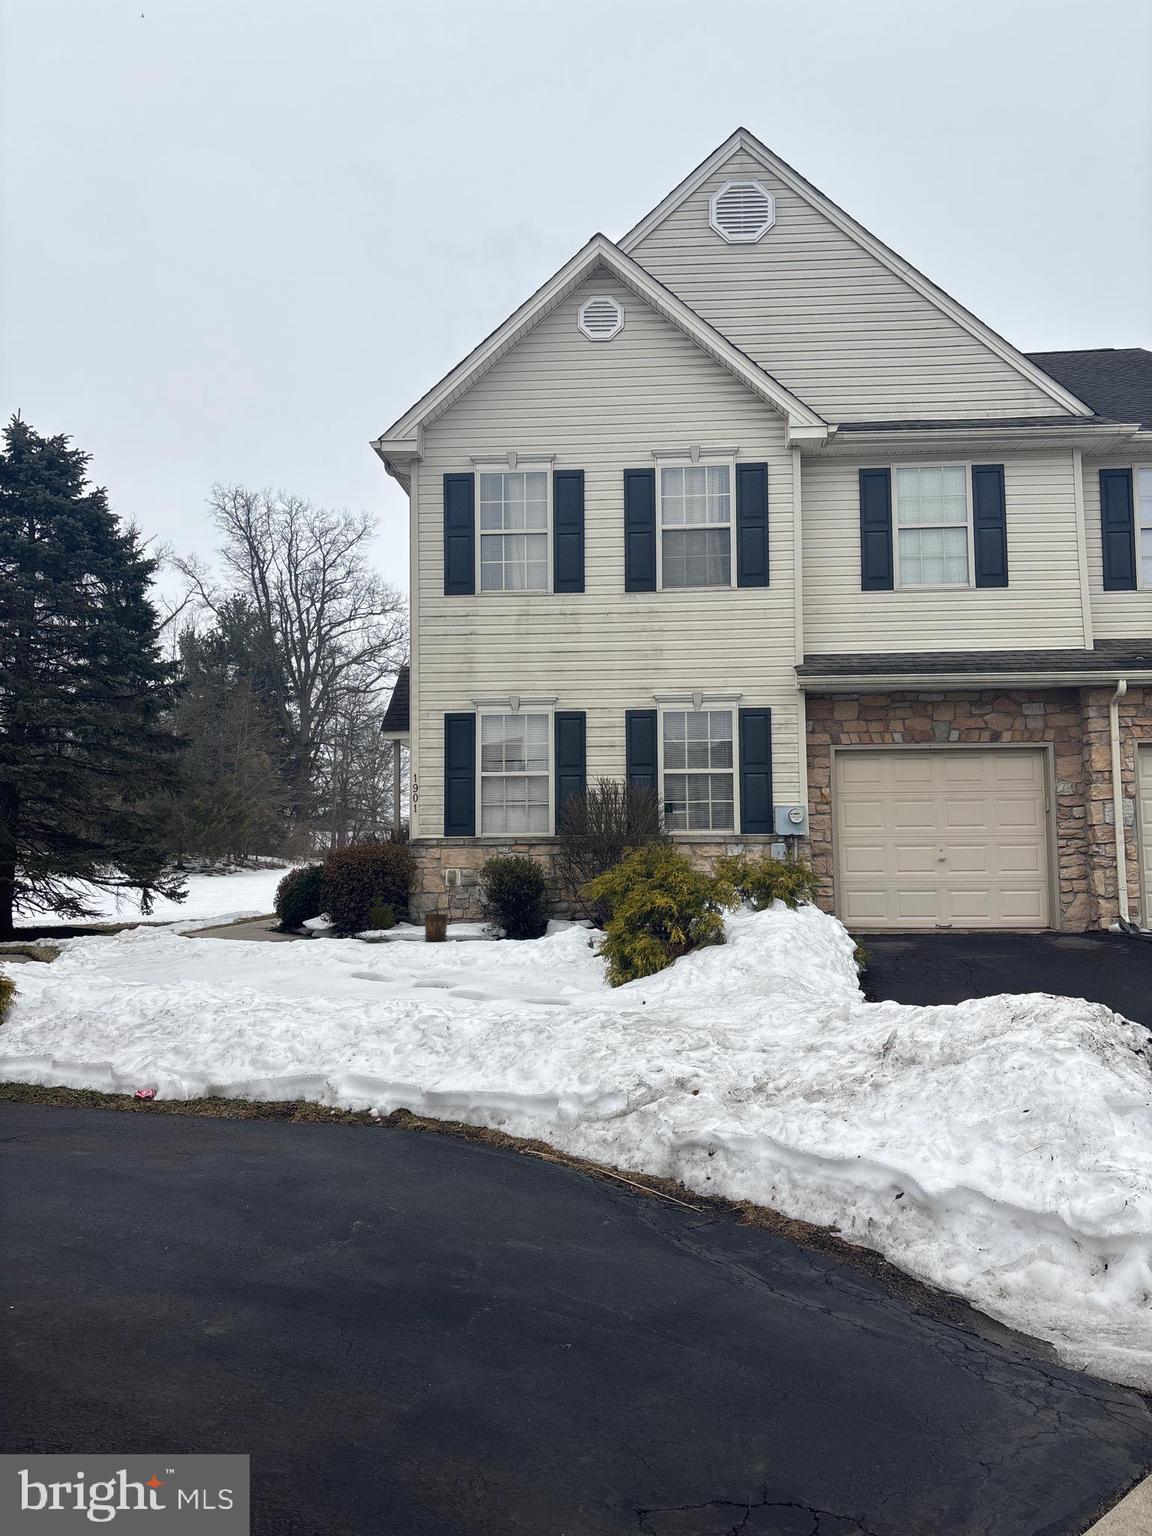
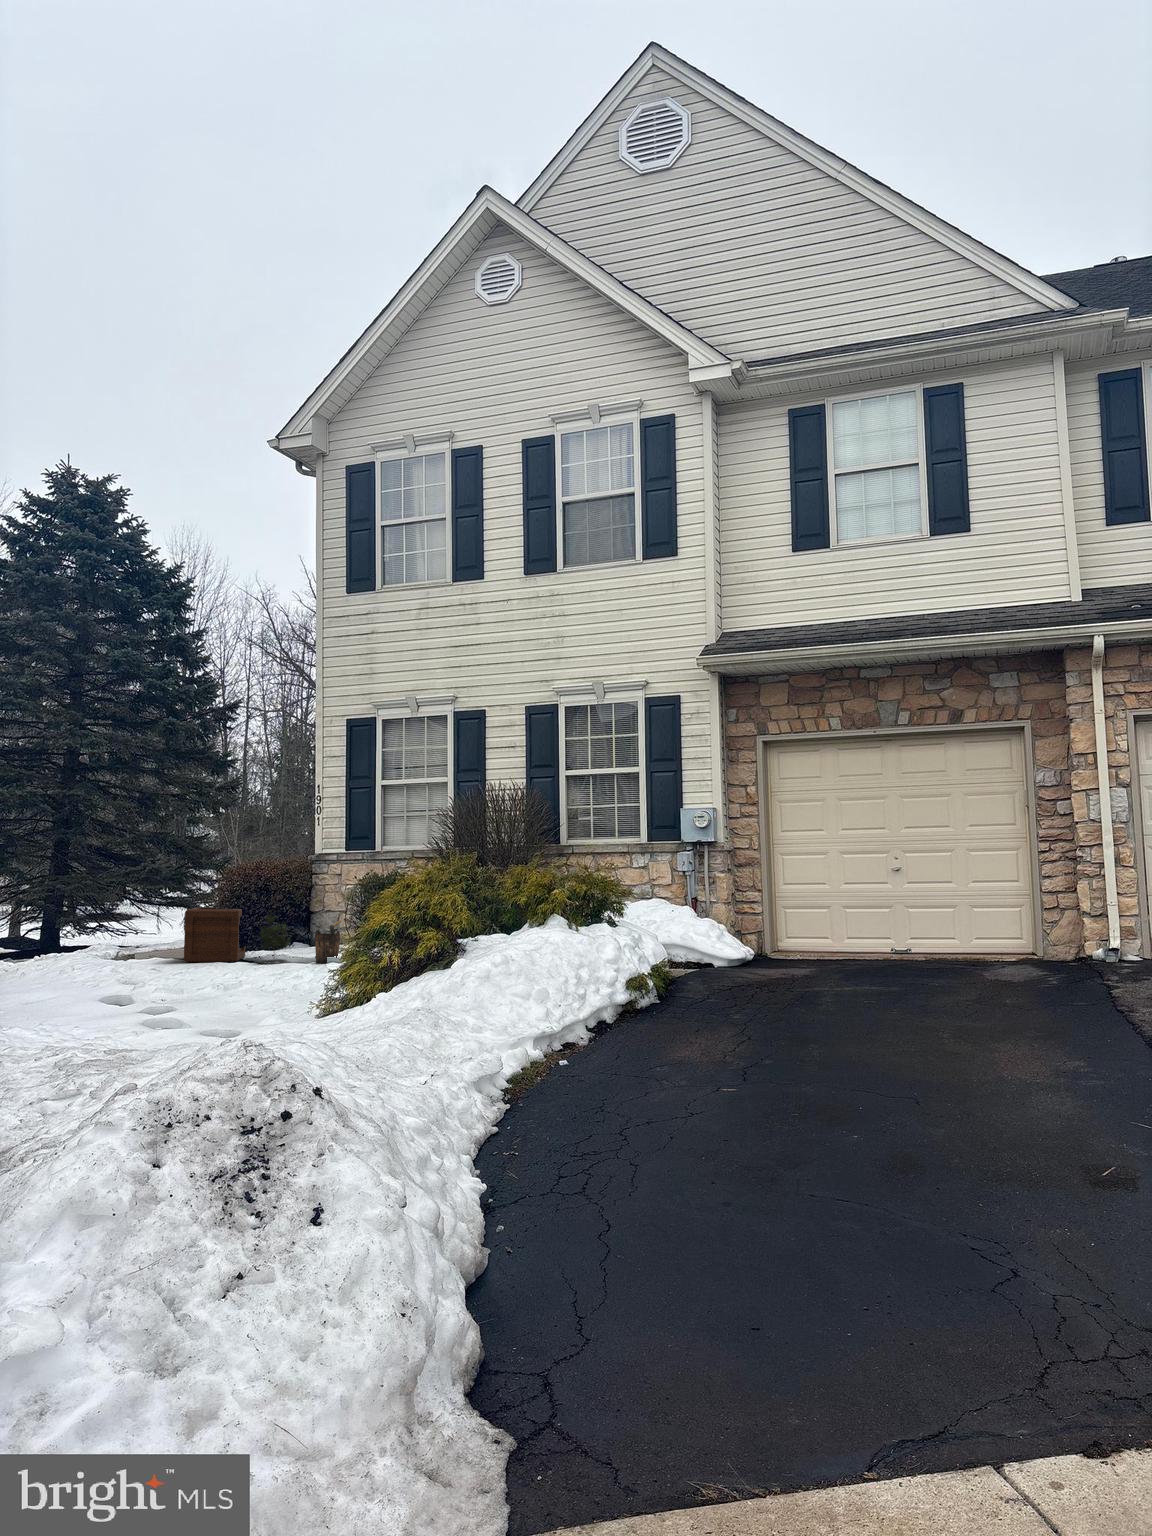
wooden crate: none [278,889,338,942] -> present [184,907,245,962]

